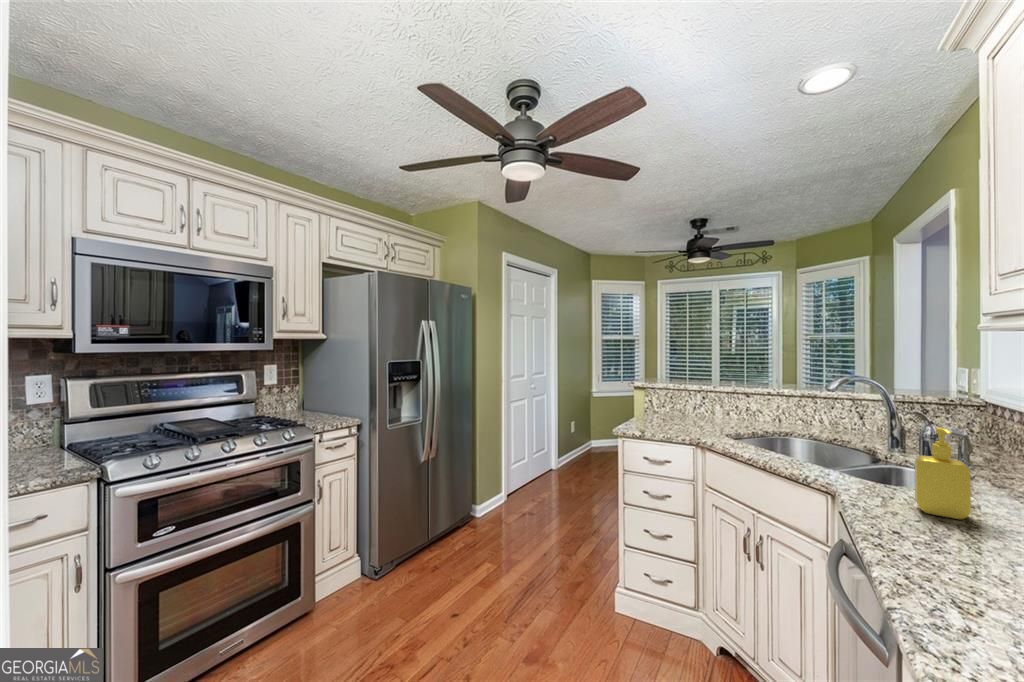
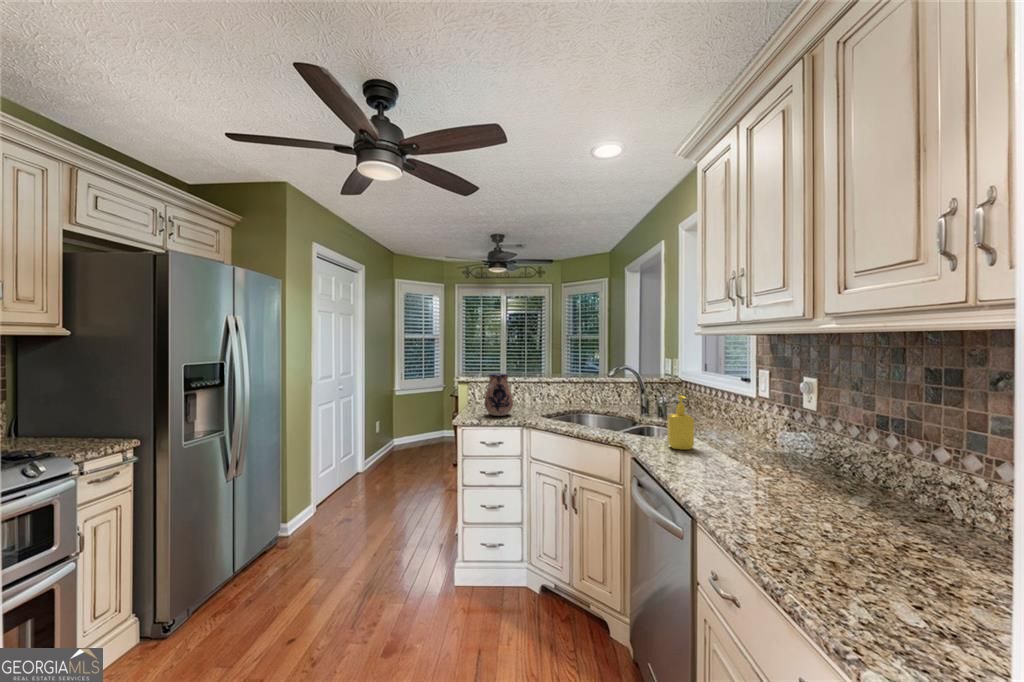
ceramic pitcher: none [655,380,691,429] -> present [485,374,513,416]

